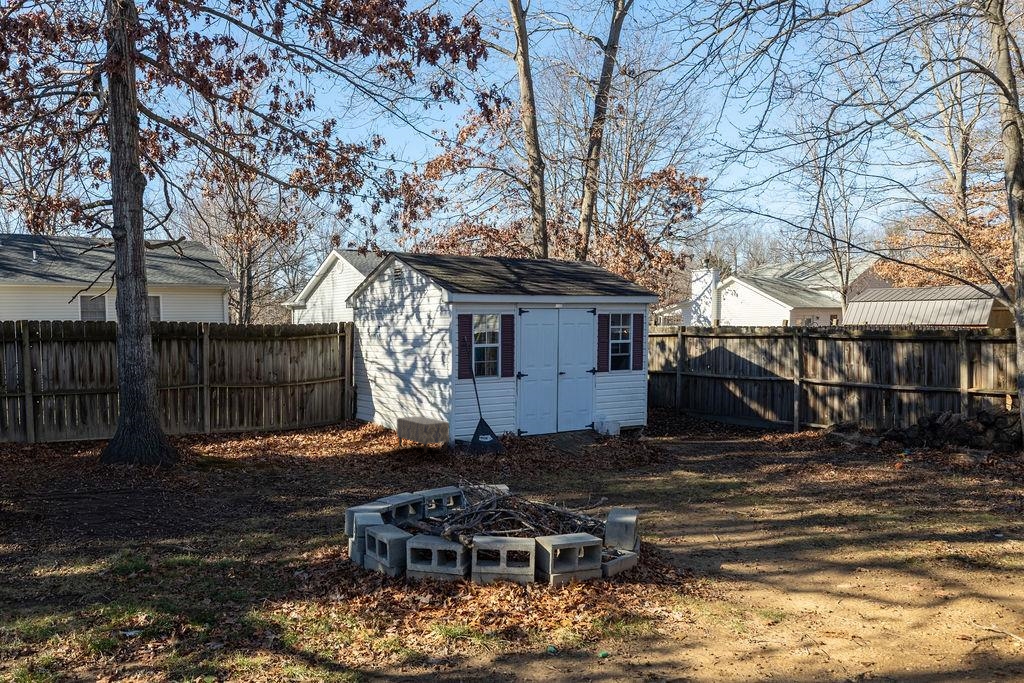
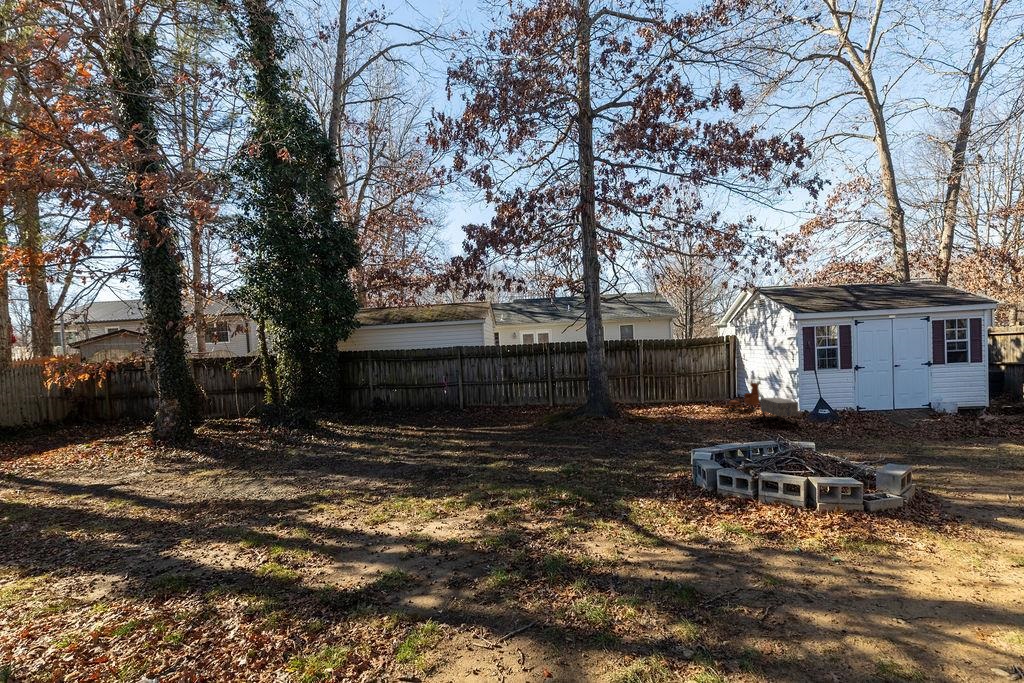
lounge chair: none [344,395,391,439] -> present [729,383,759,410]

